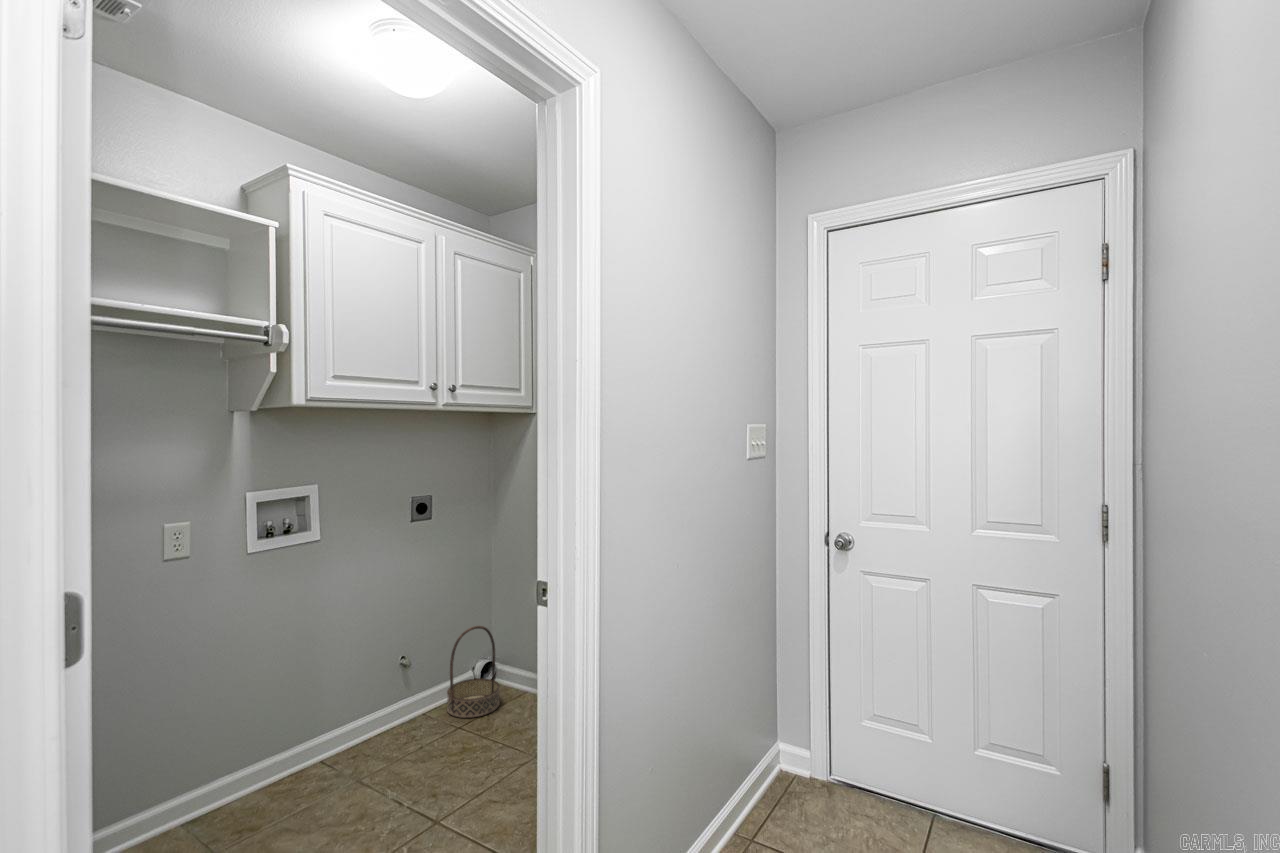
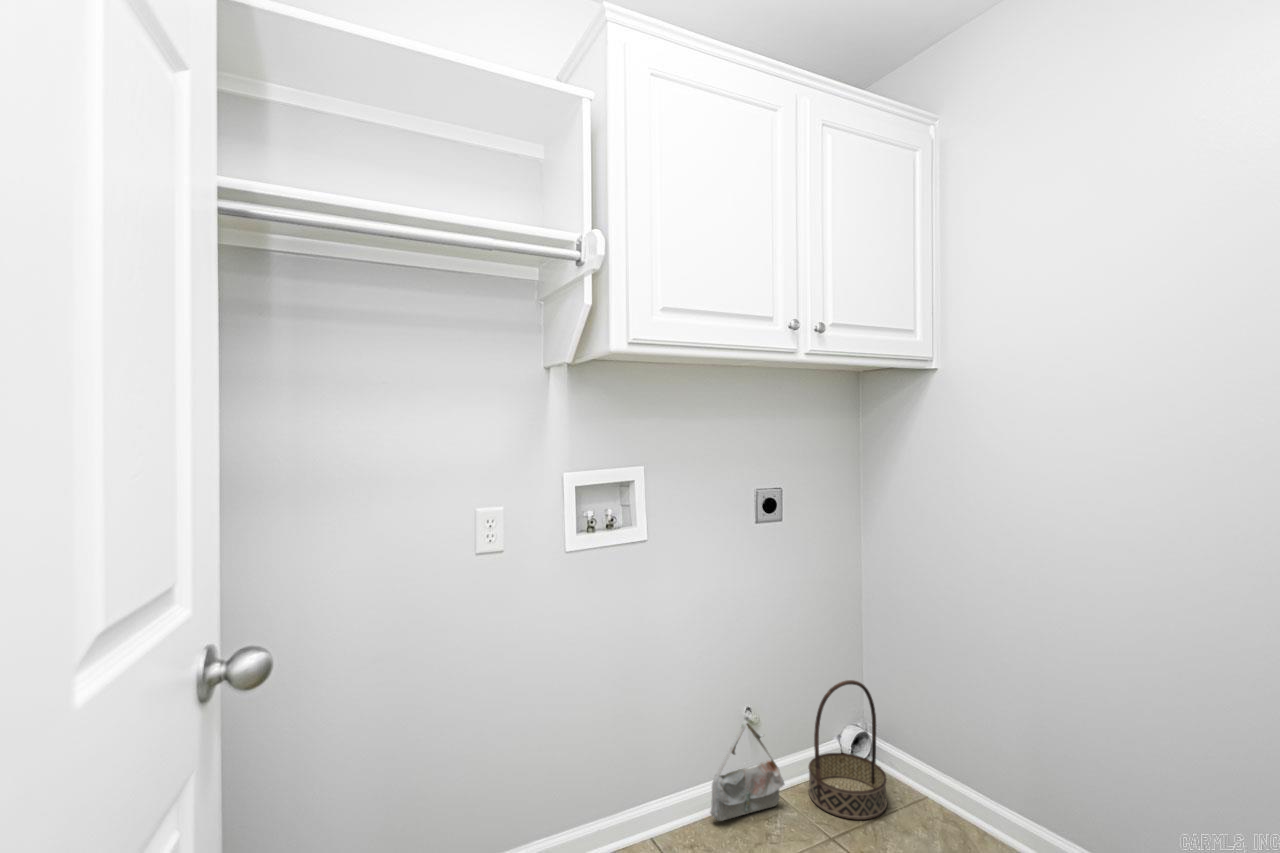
bag: none [370,665,428,739] -> present [710,721,785,821]

